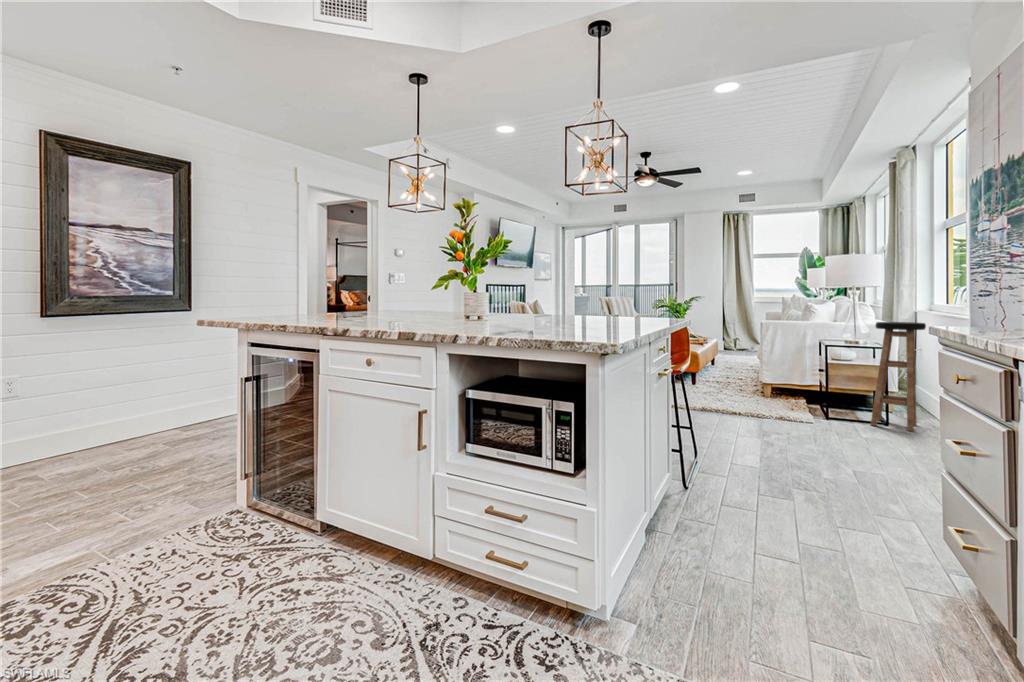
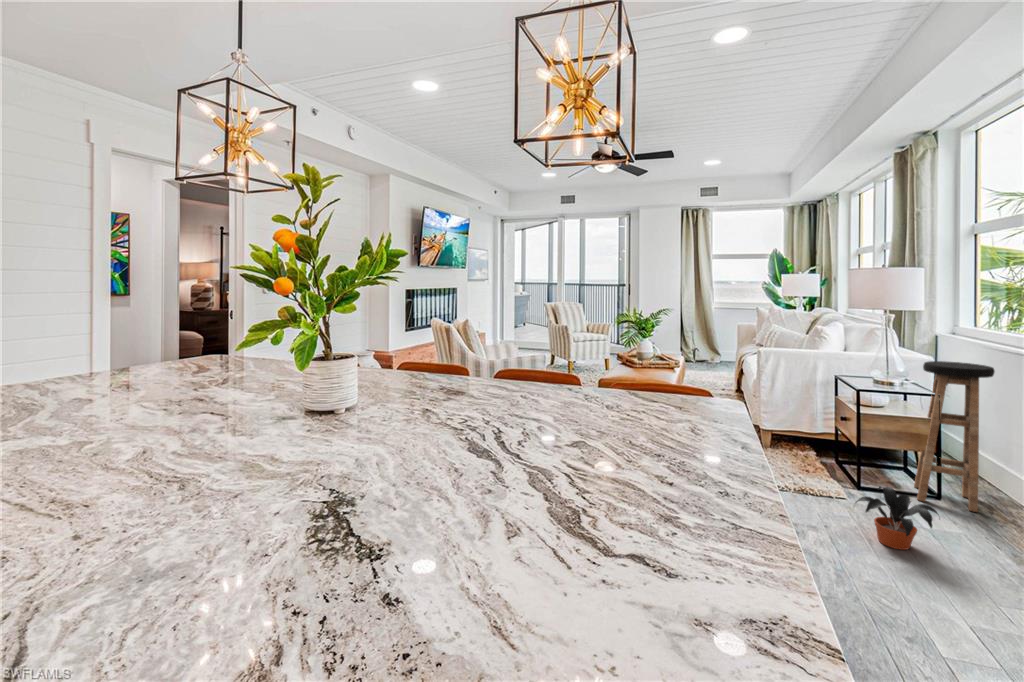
potted plant: none [805,403,862,443] -> present [856,486,939,550]

